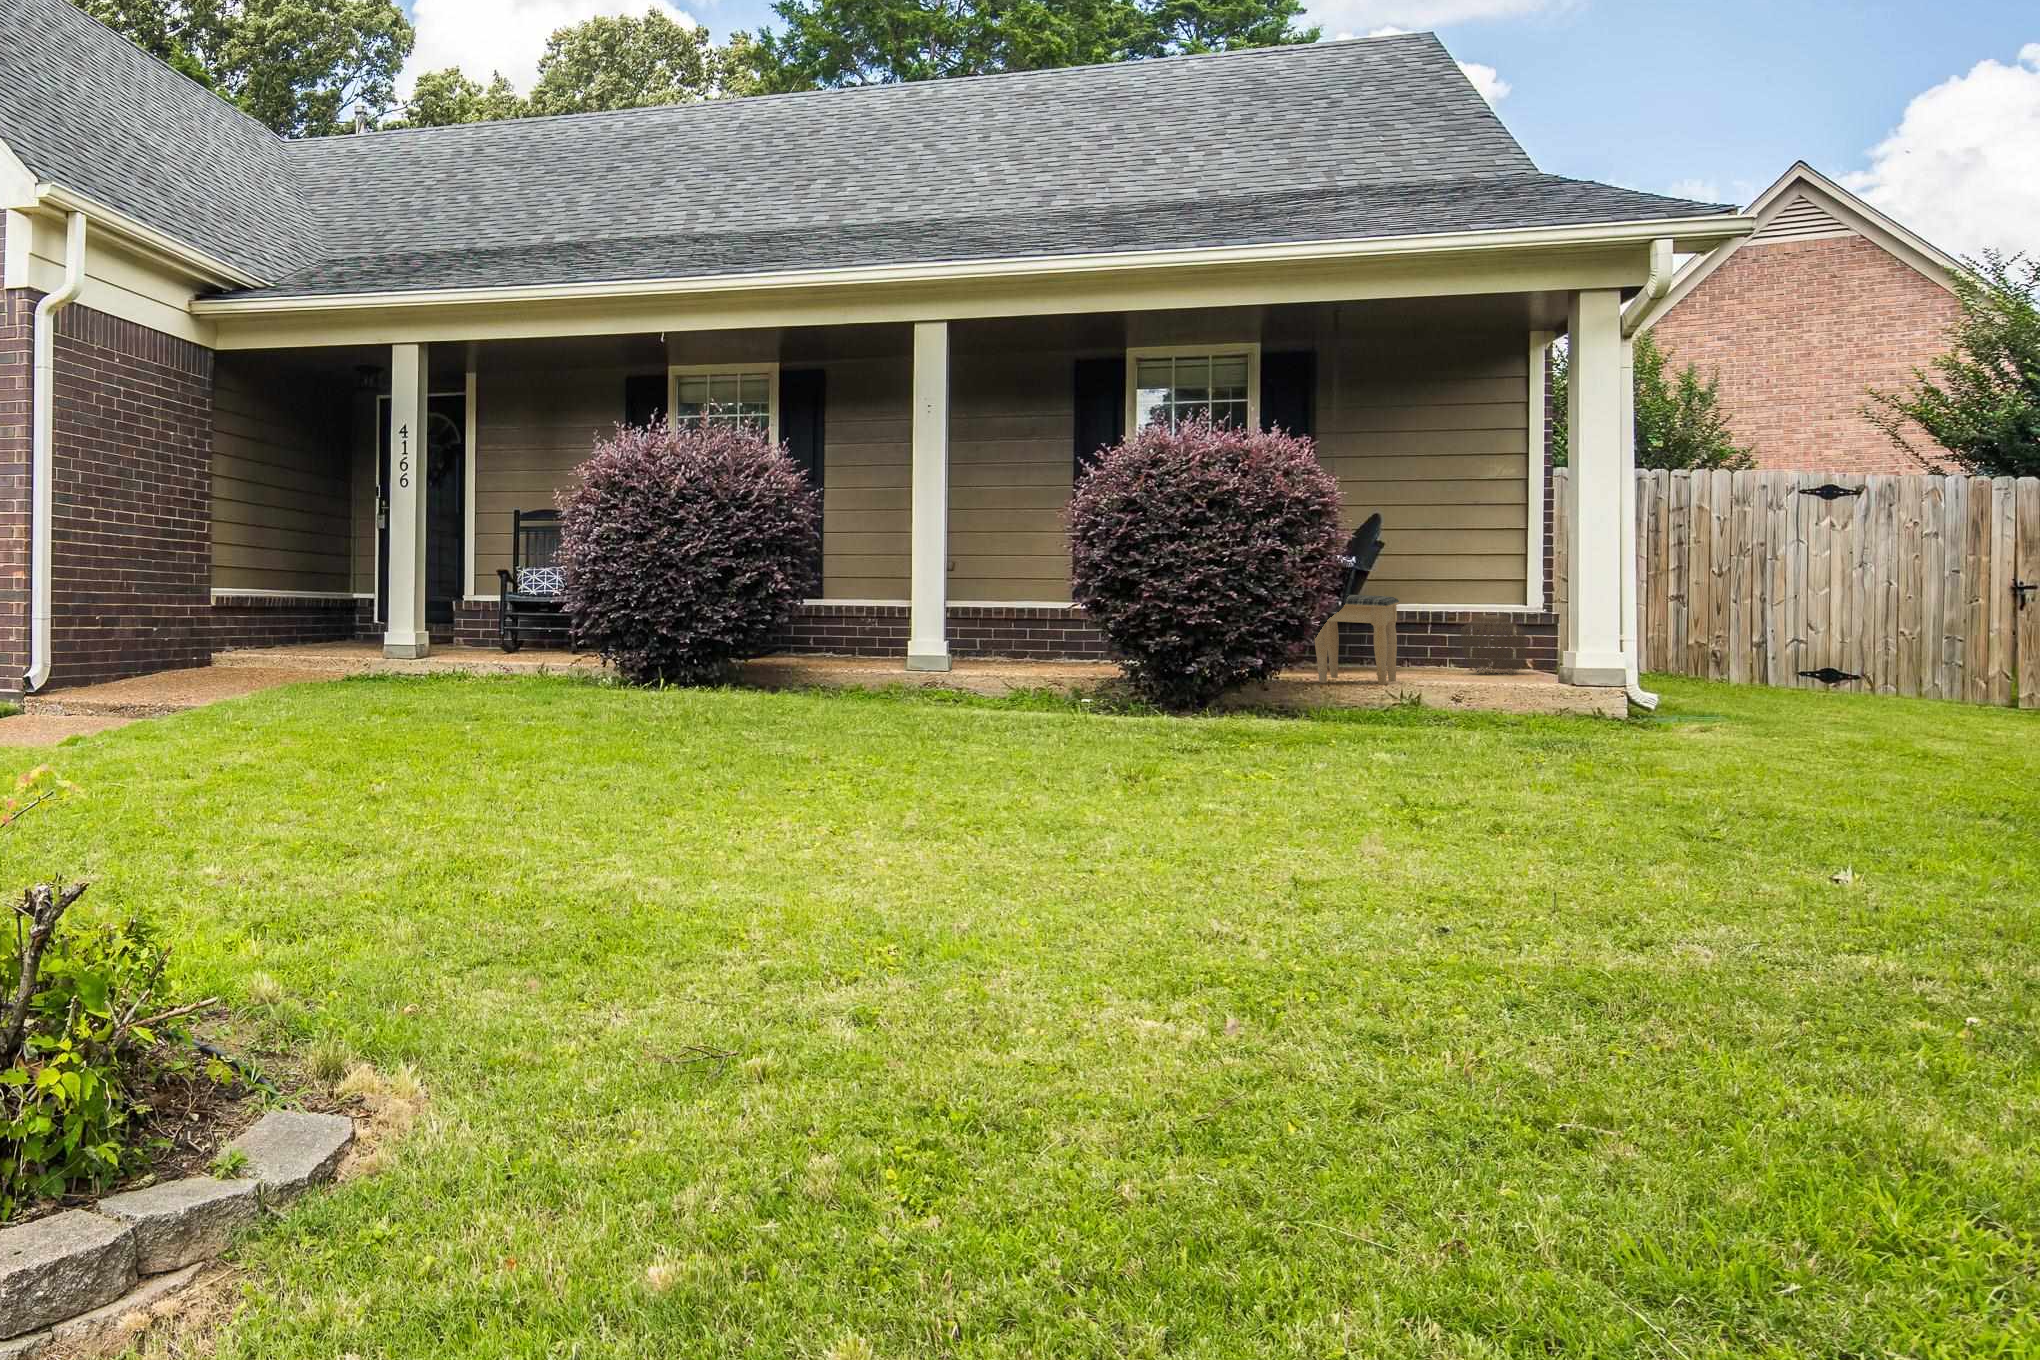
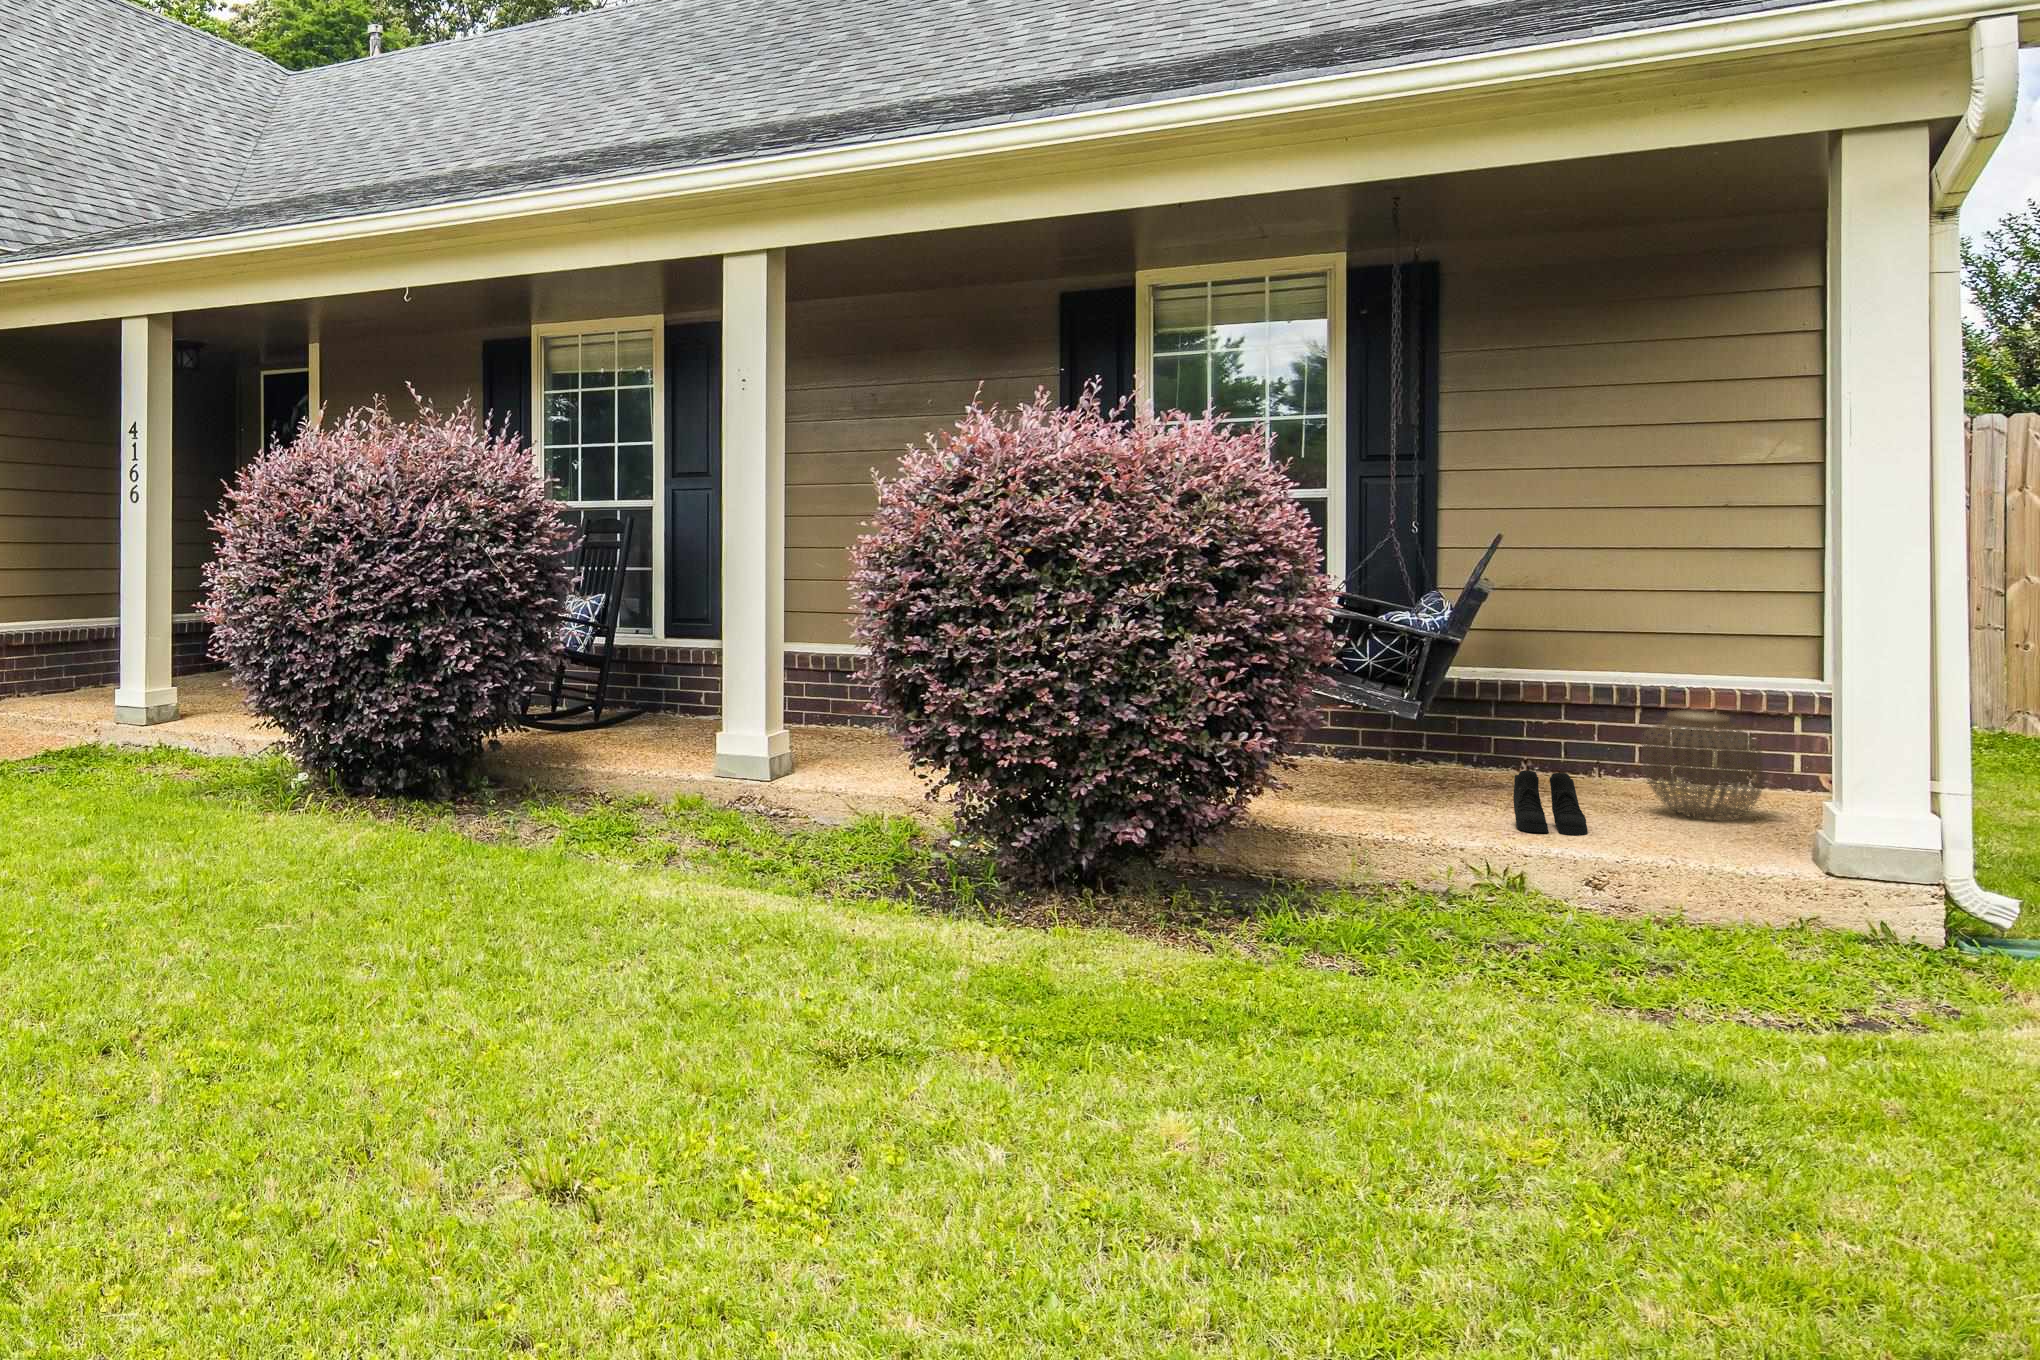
footstool: present [1315,595,1399,684] -> none [1315,678,1488,852]
boots: none [1404,647,1450,681] -> present [1513,770,1588,836]

